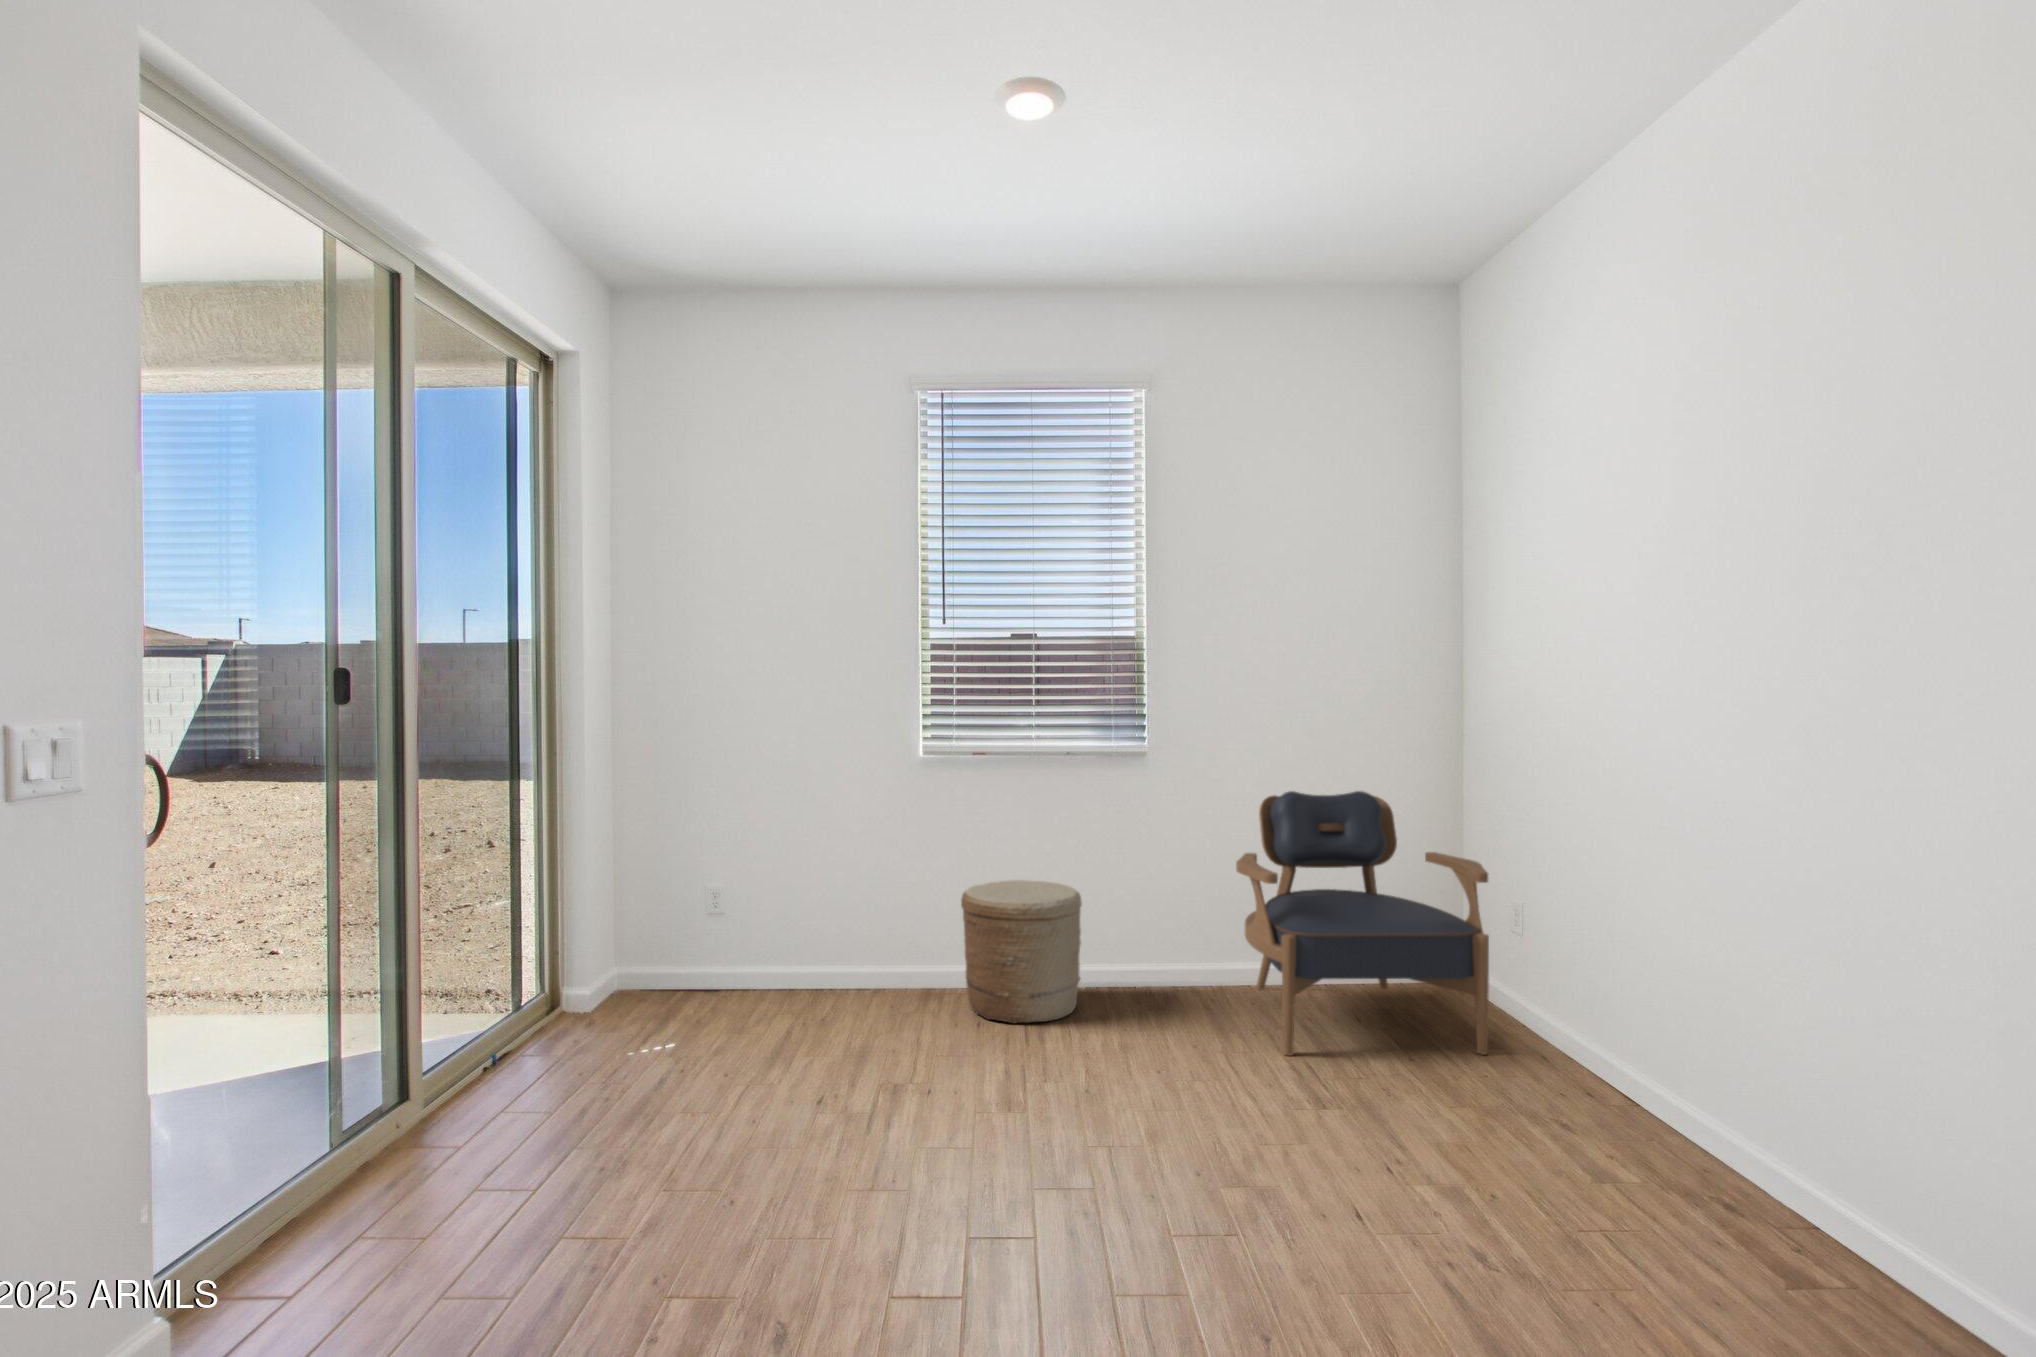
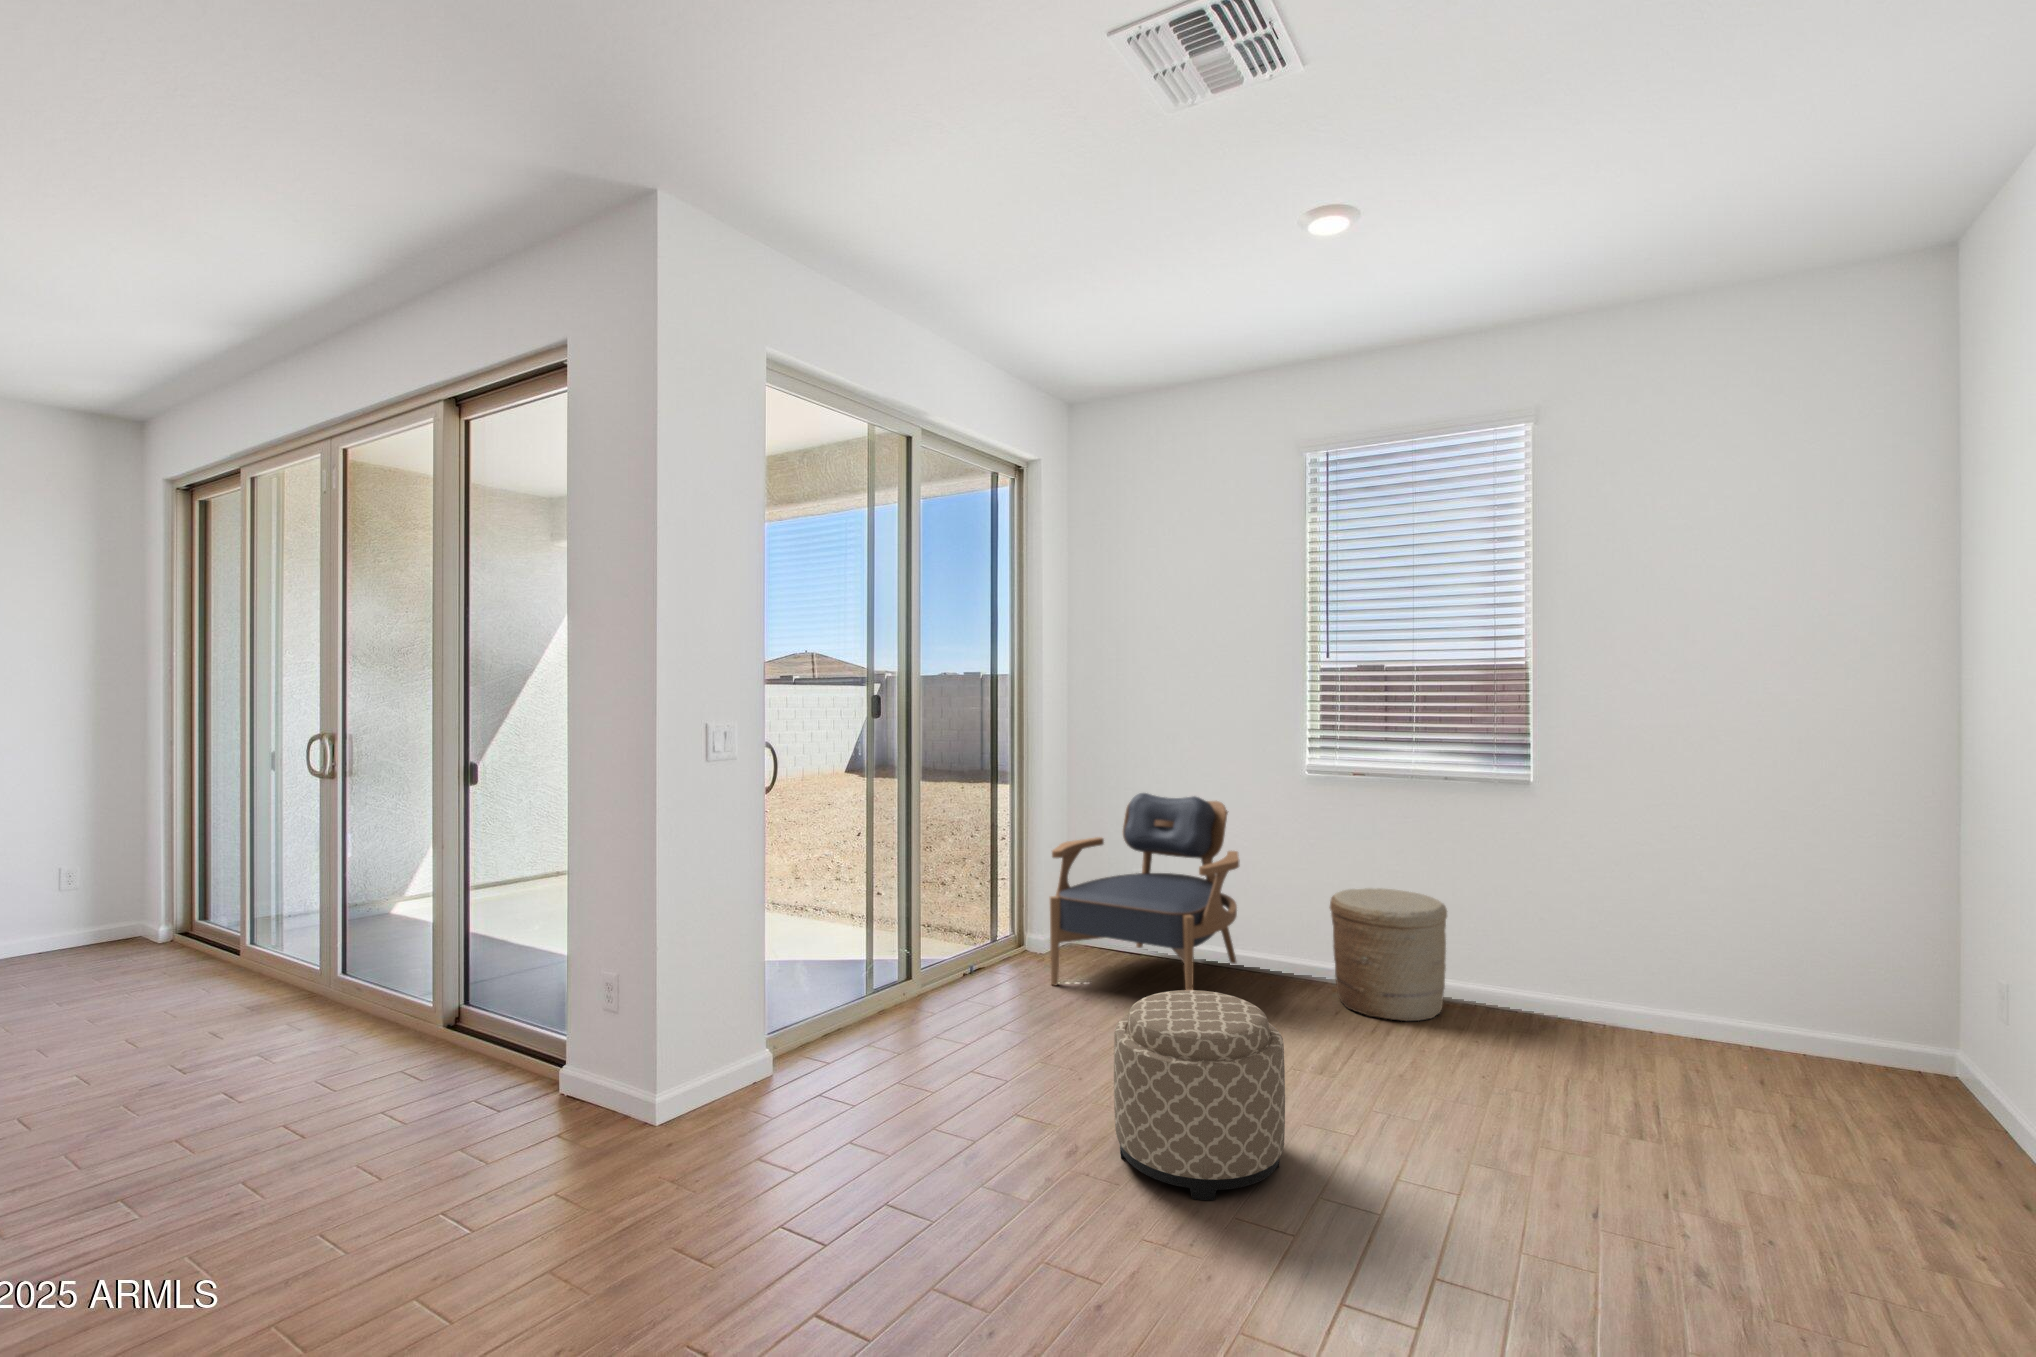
armchair: present [1236,791,1489,1056] -> present [1050,793,1239,990]
ottoman: none [837,1020,1052,1289] -> present [1114,990,1285,1200]

